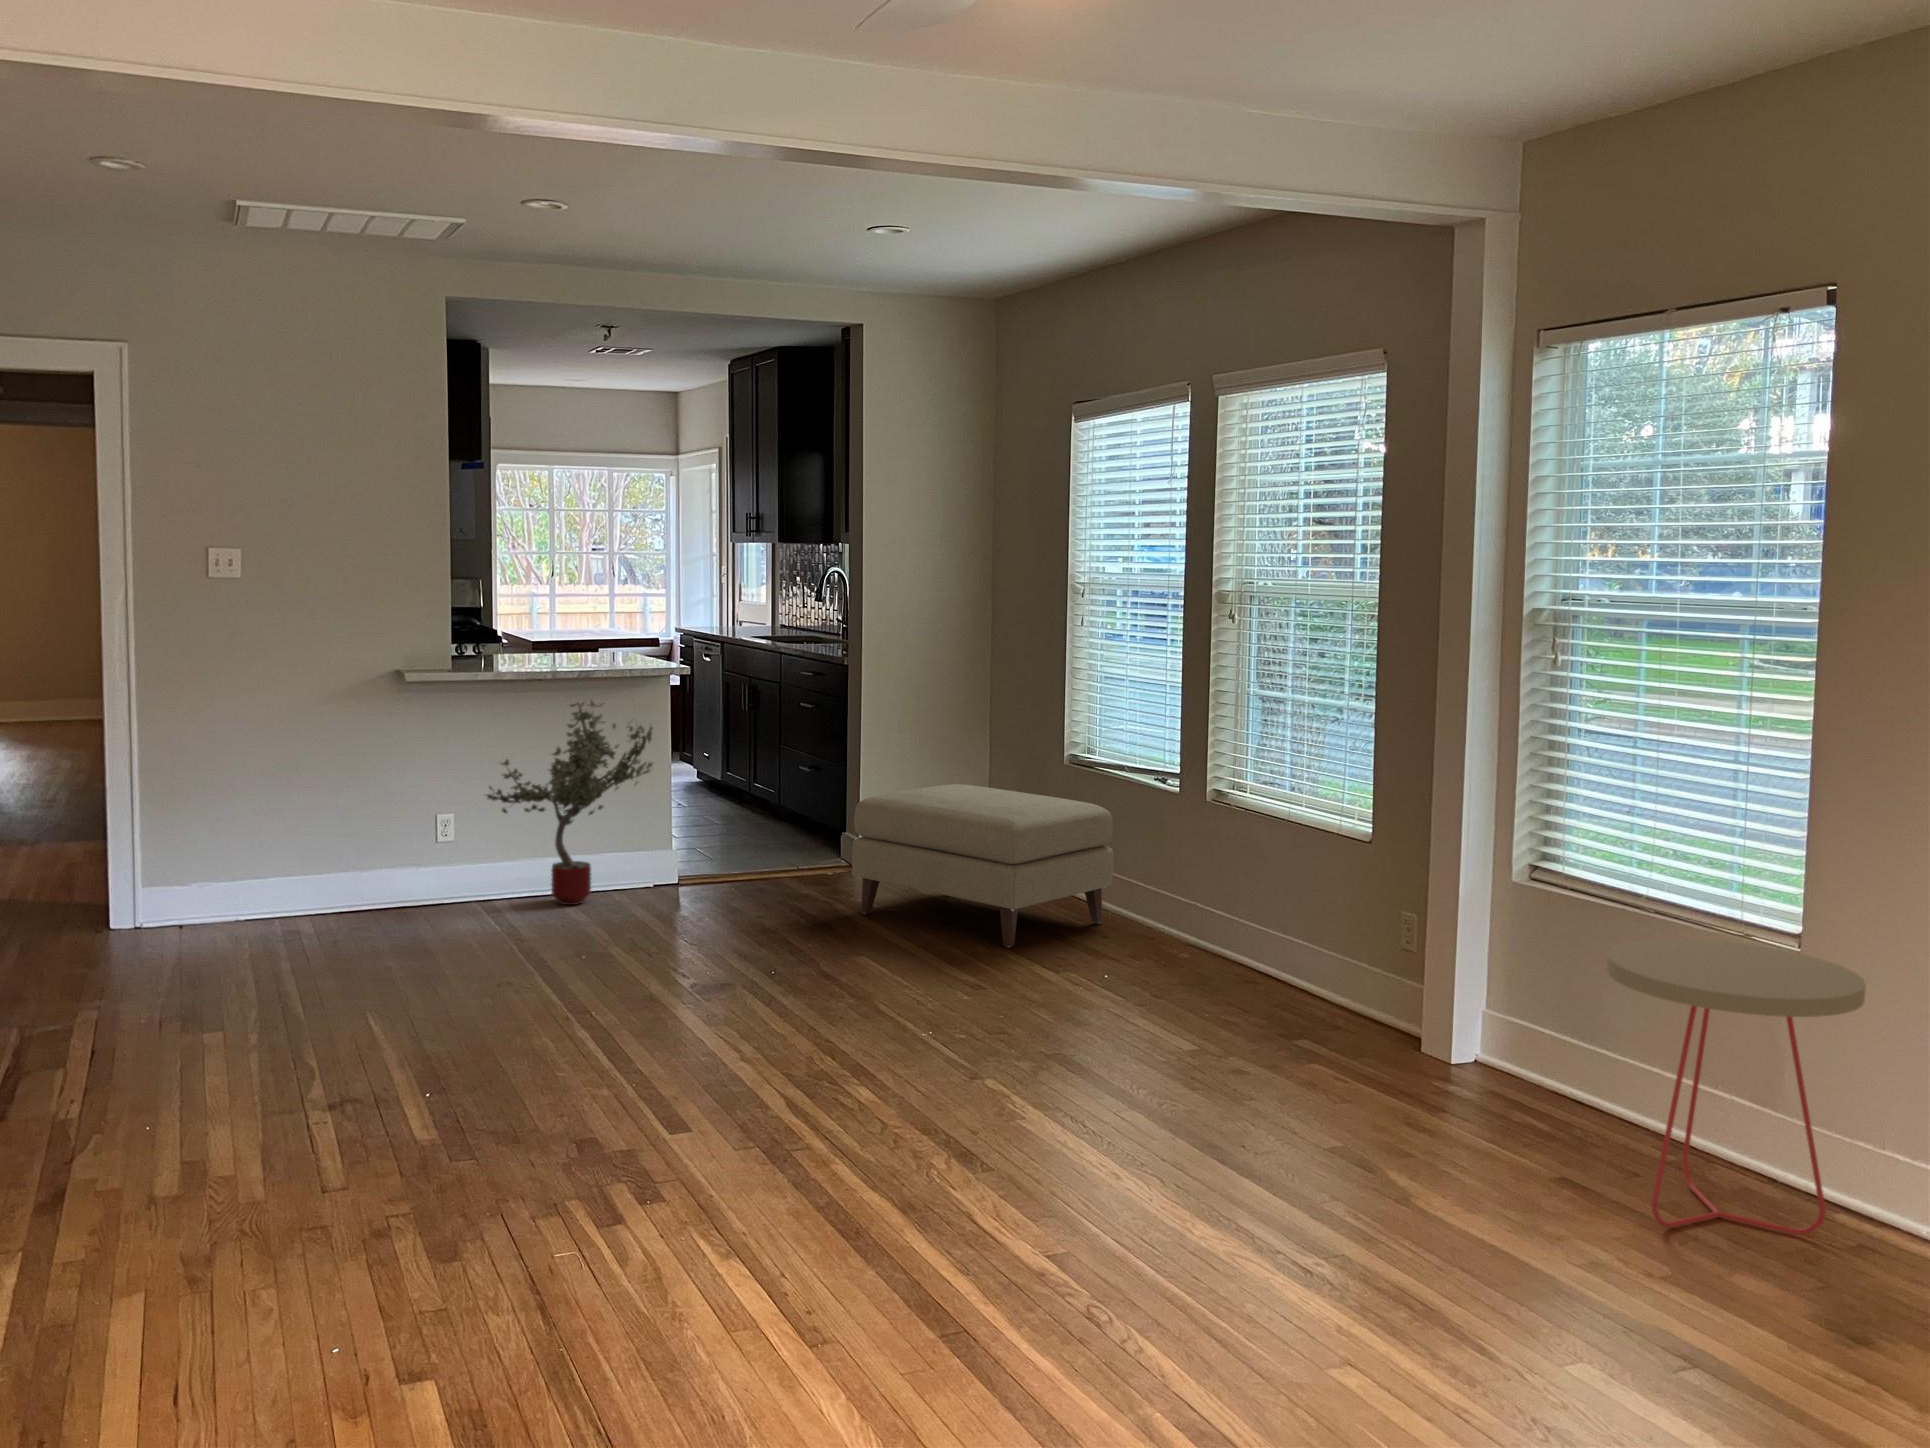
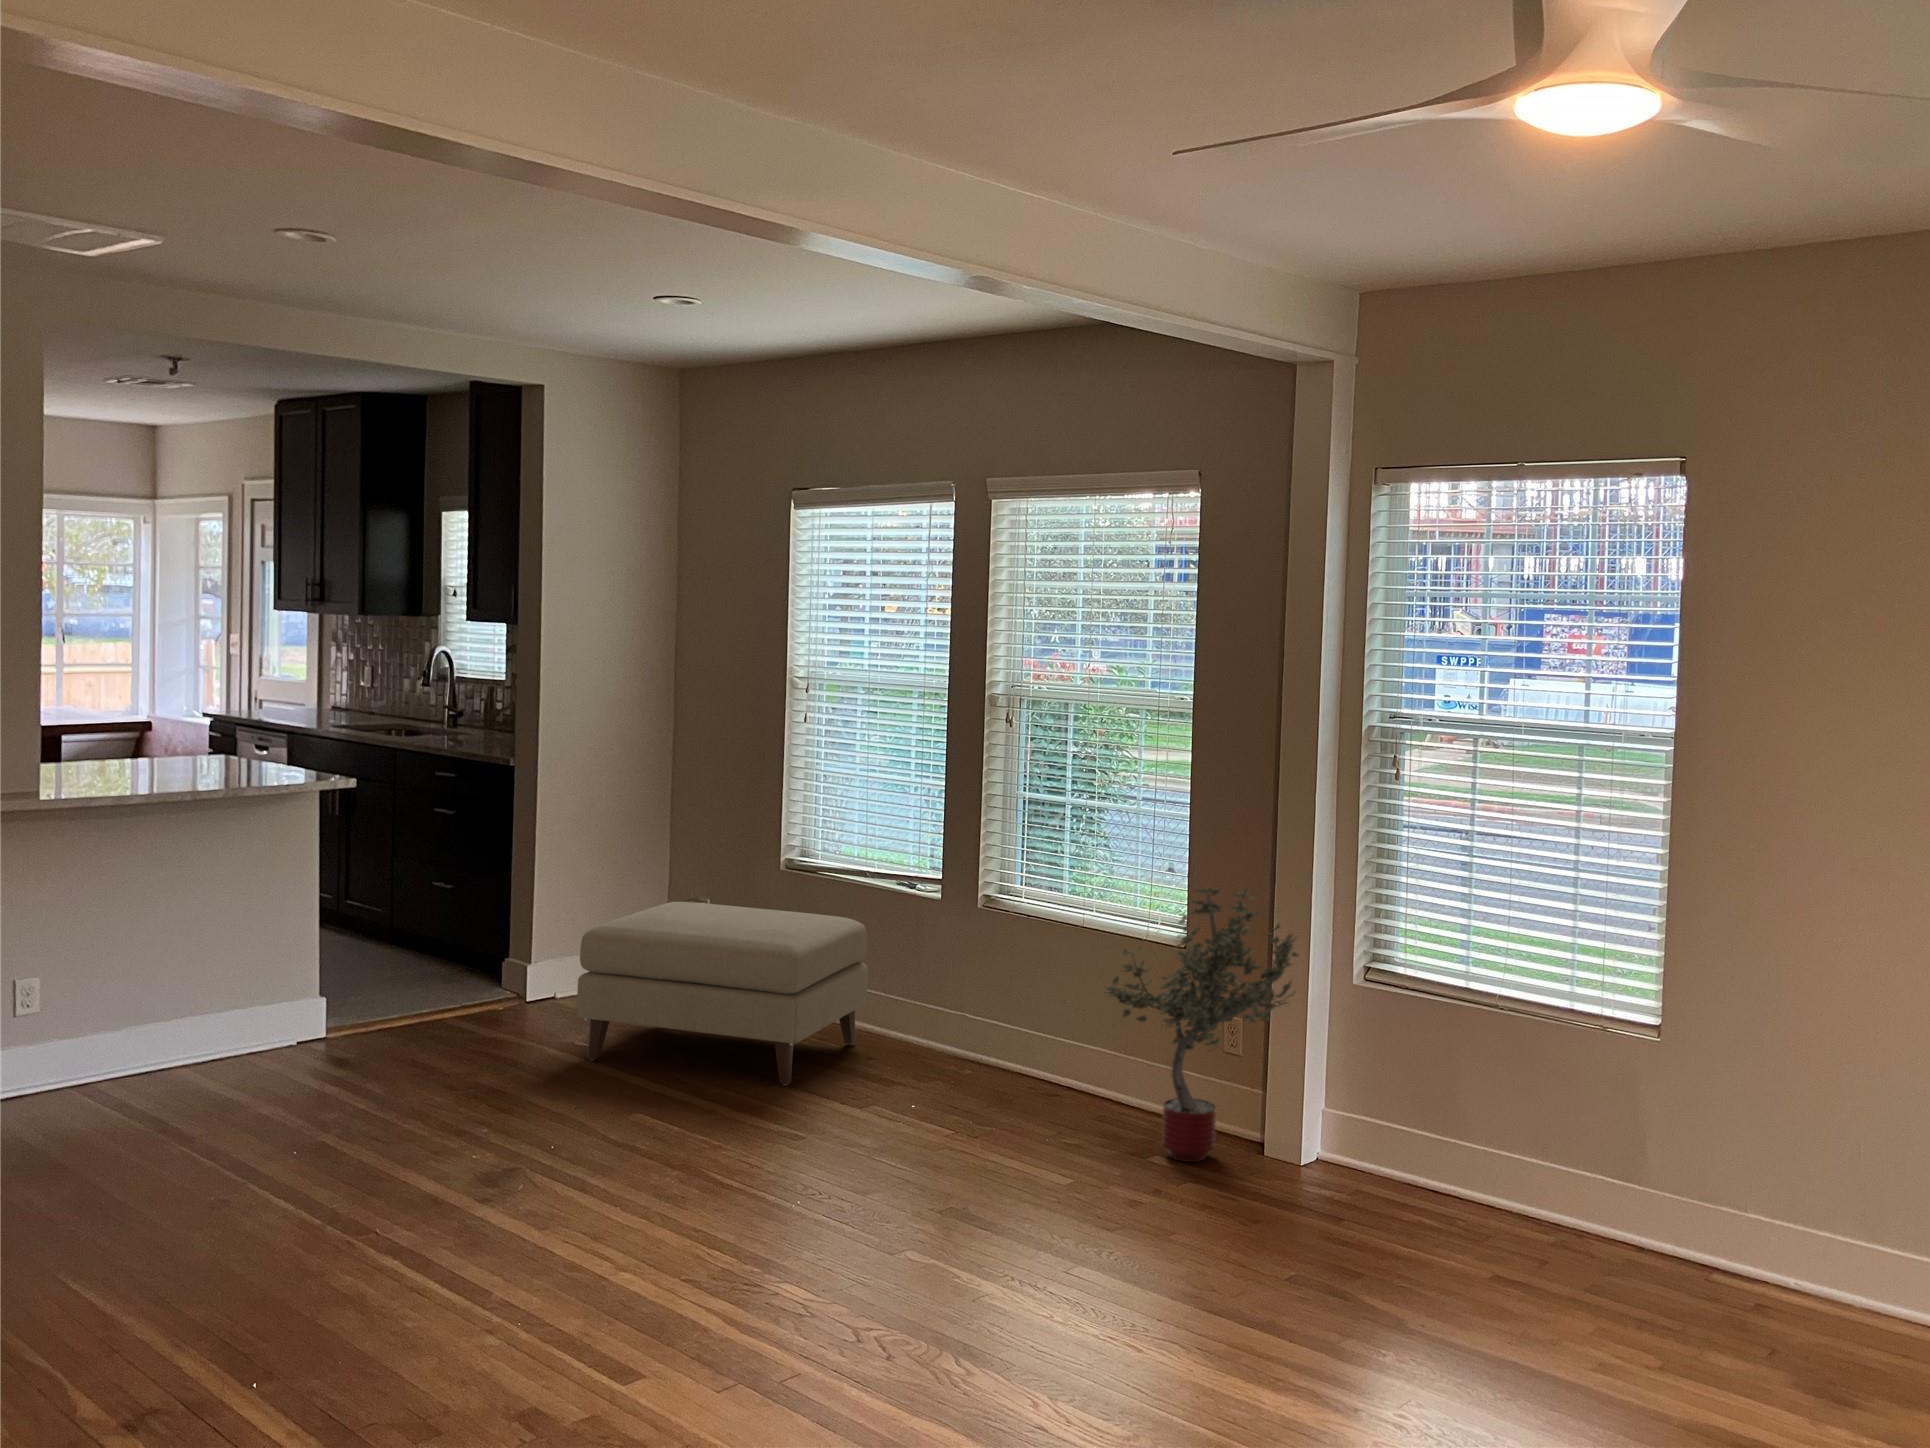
potted tree: present [487,700,653,905] -> present [1104,887,1298,1162]
side table: present [1607,939,1866,1235] -> none [1535,1037,1756,1311]

